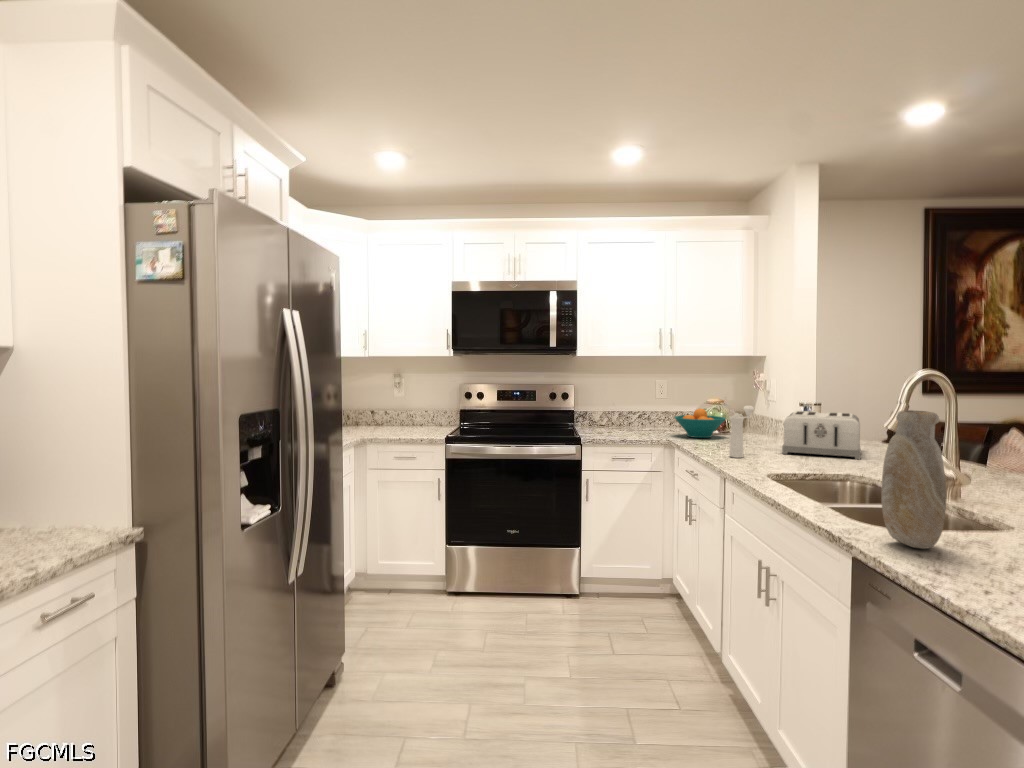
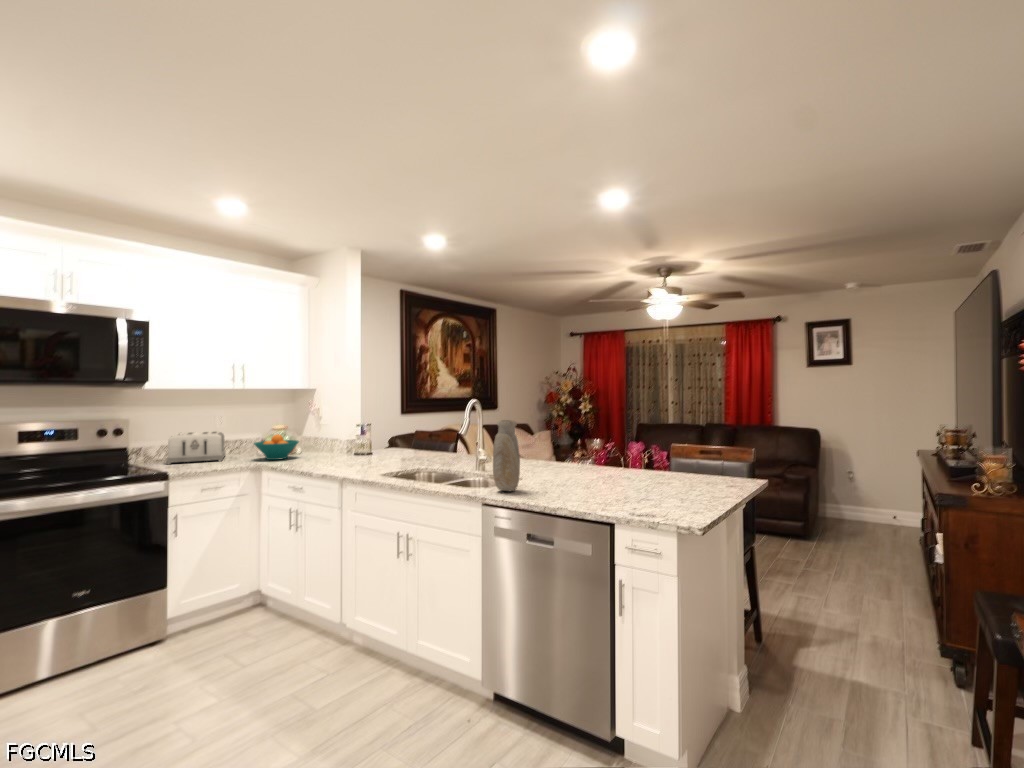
pepper mill: present [729,406,754,458] -> none [331,428,344,468]
toaster: present [782,411,861,459] -> present [167,431,225,464]

